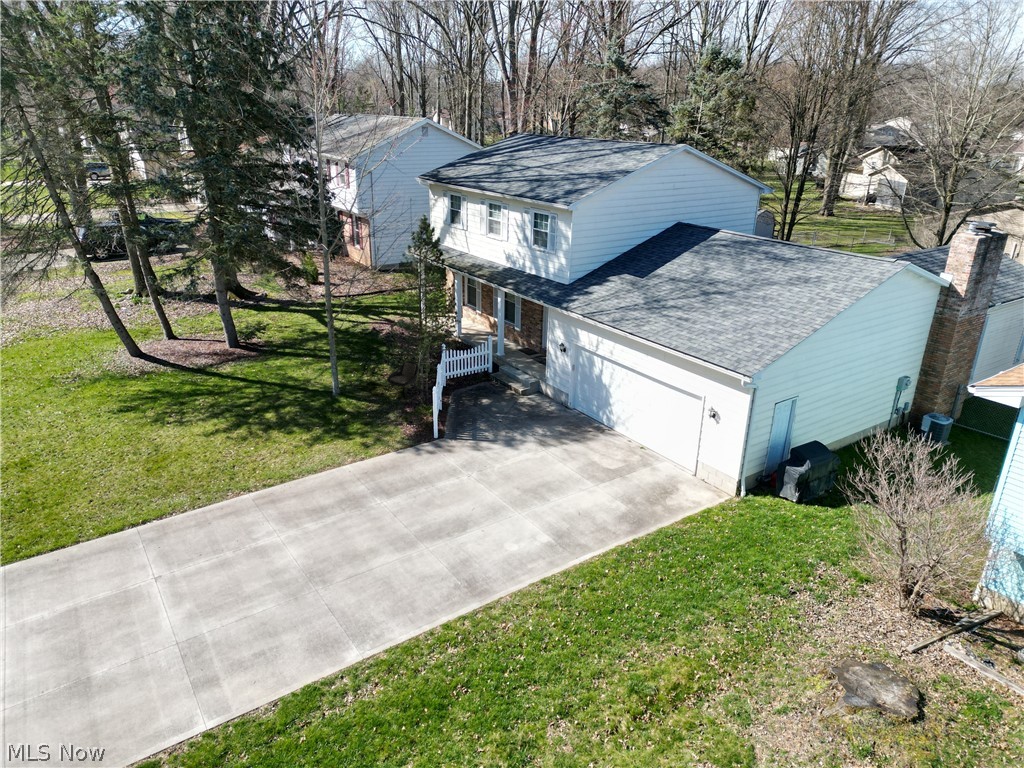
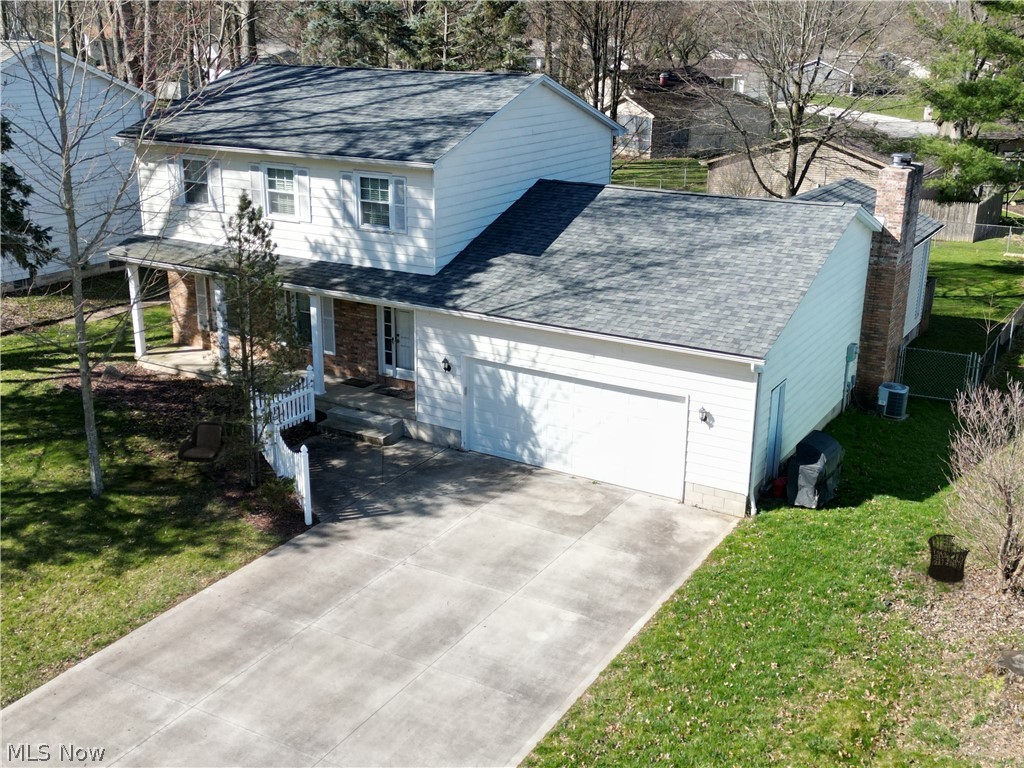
basket: none [854,556,898,603] -> present [928,534,970,583]

